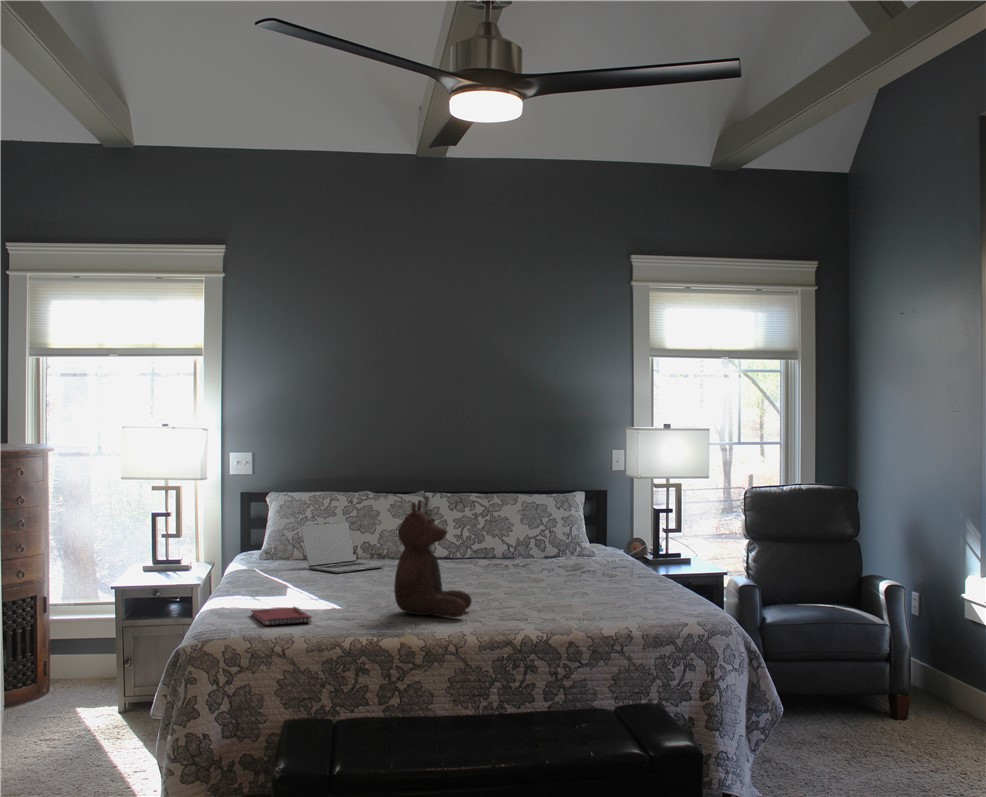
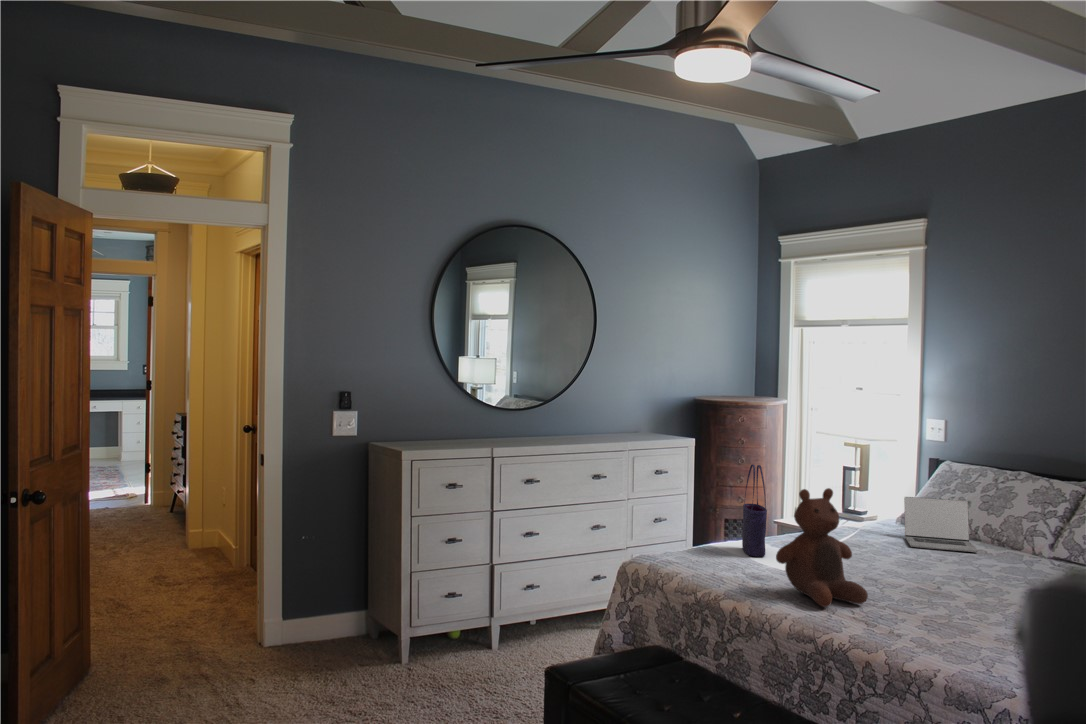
tote bag: none [238,495,285,604] -> present [742,464,767,557]
notebook: present [252,607,312,626] -> none [679,555,741,575]

